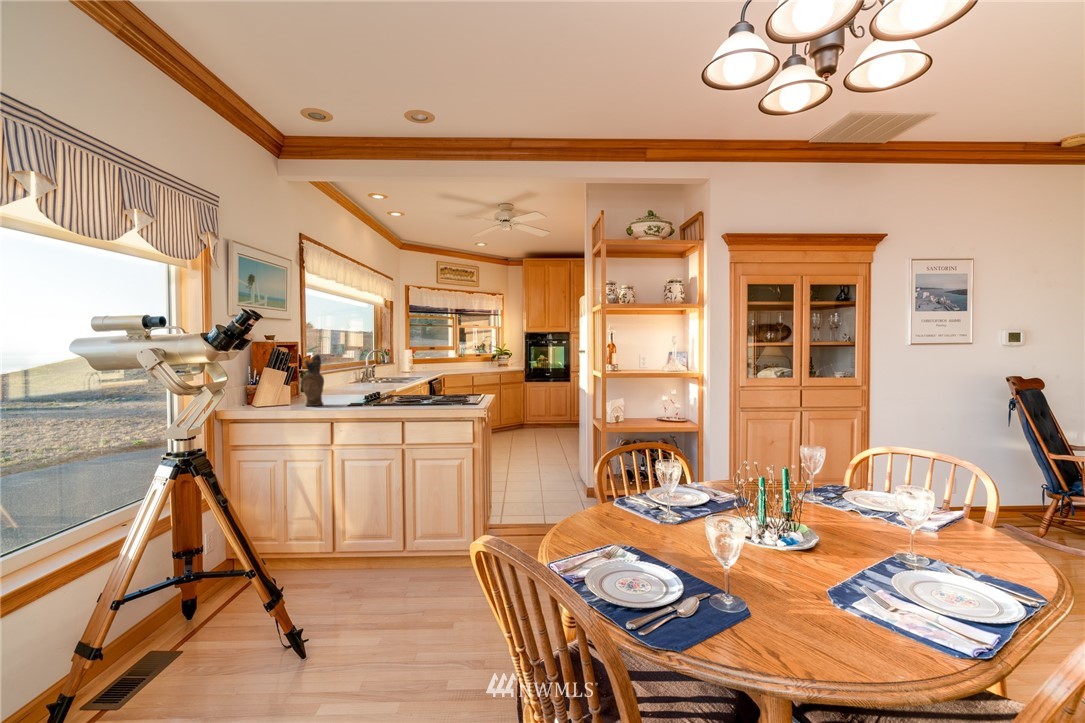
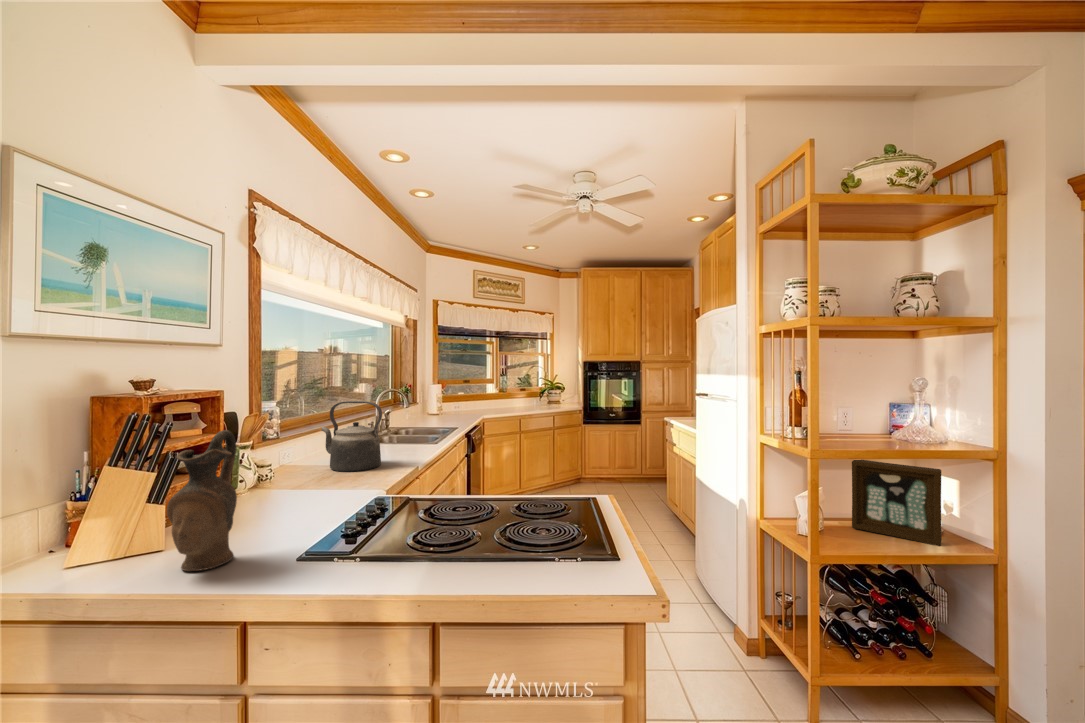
kettle: none [340,352,375,391] -> present [322,401,382,472]
picture frame: none [635,382,672,423] -> present [852,460,941,546]

